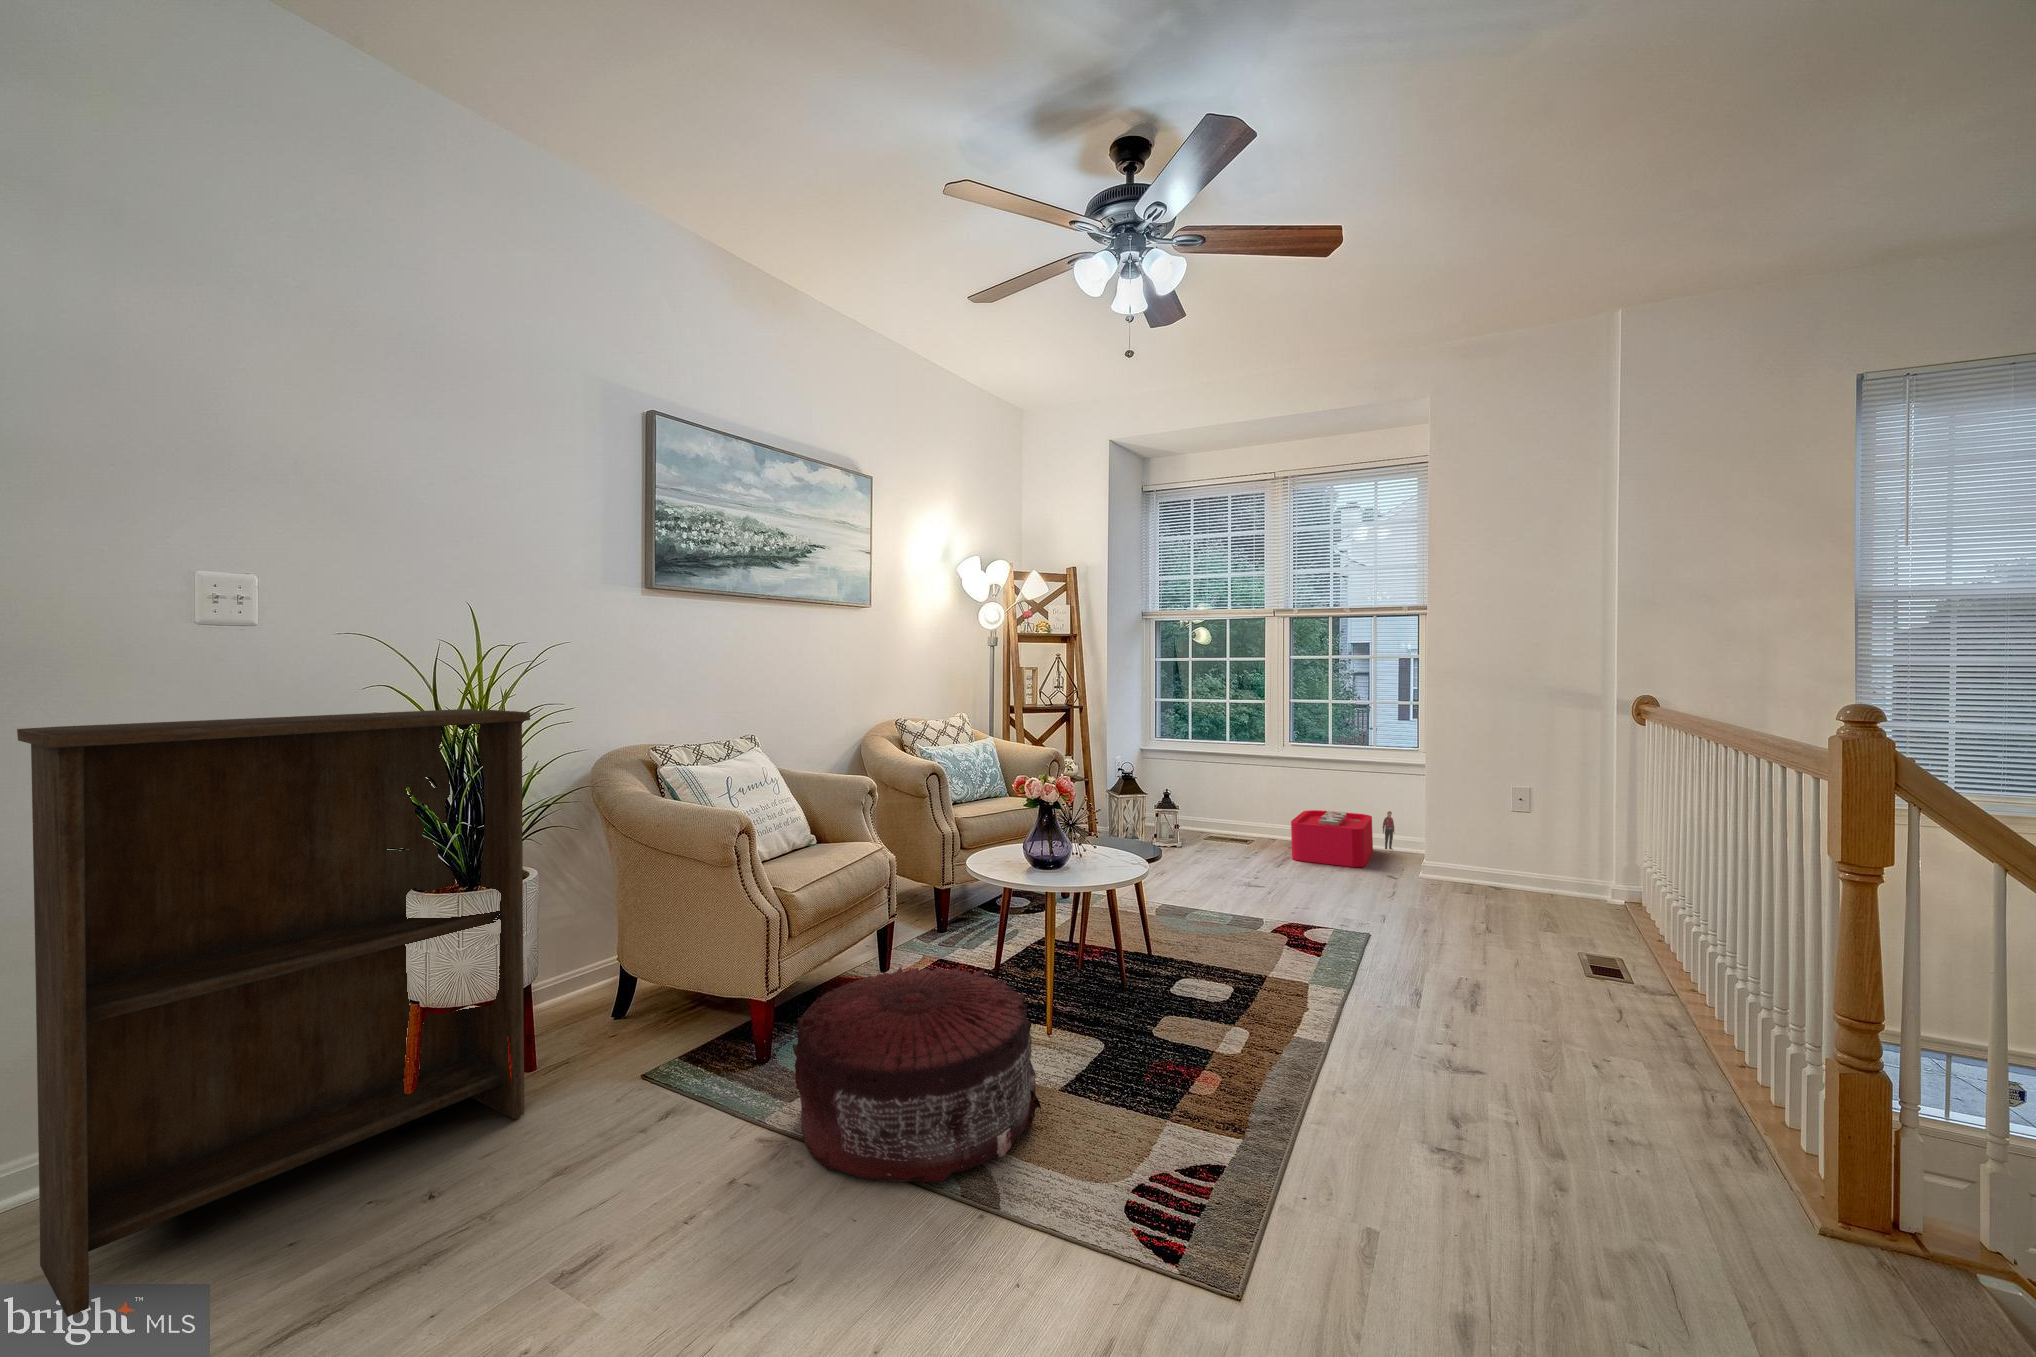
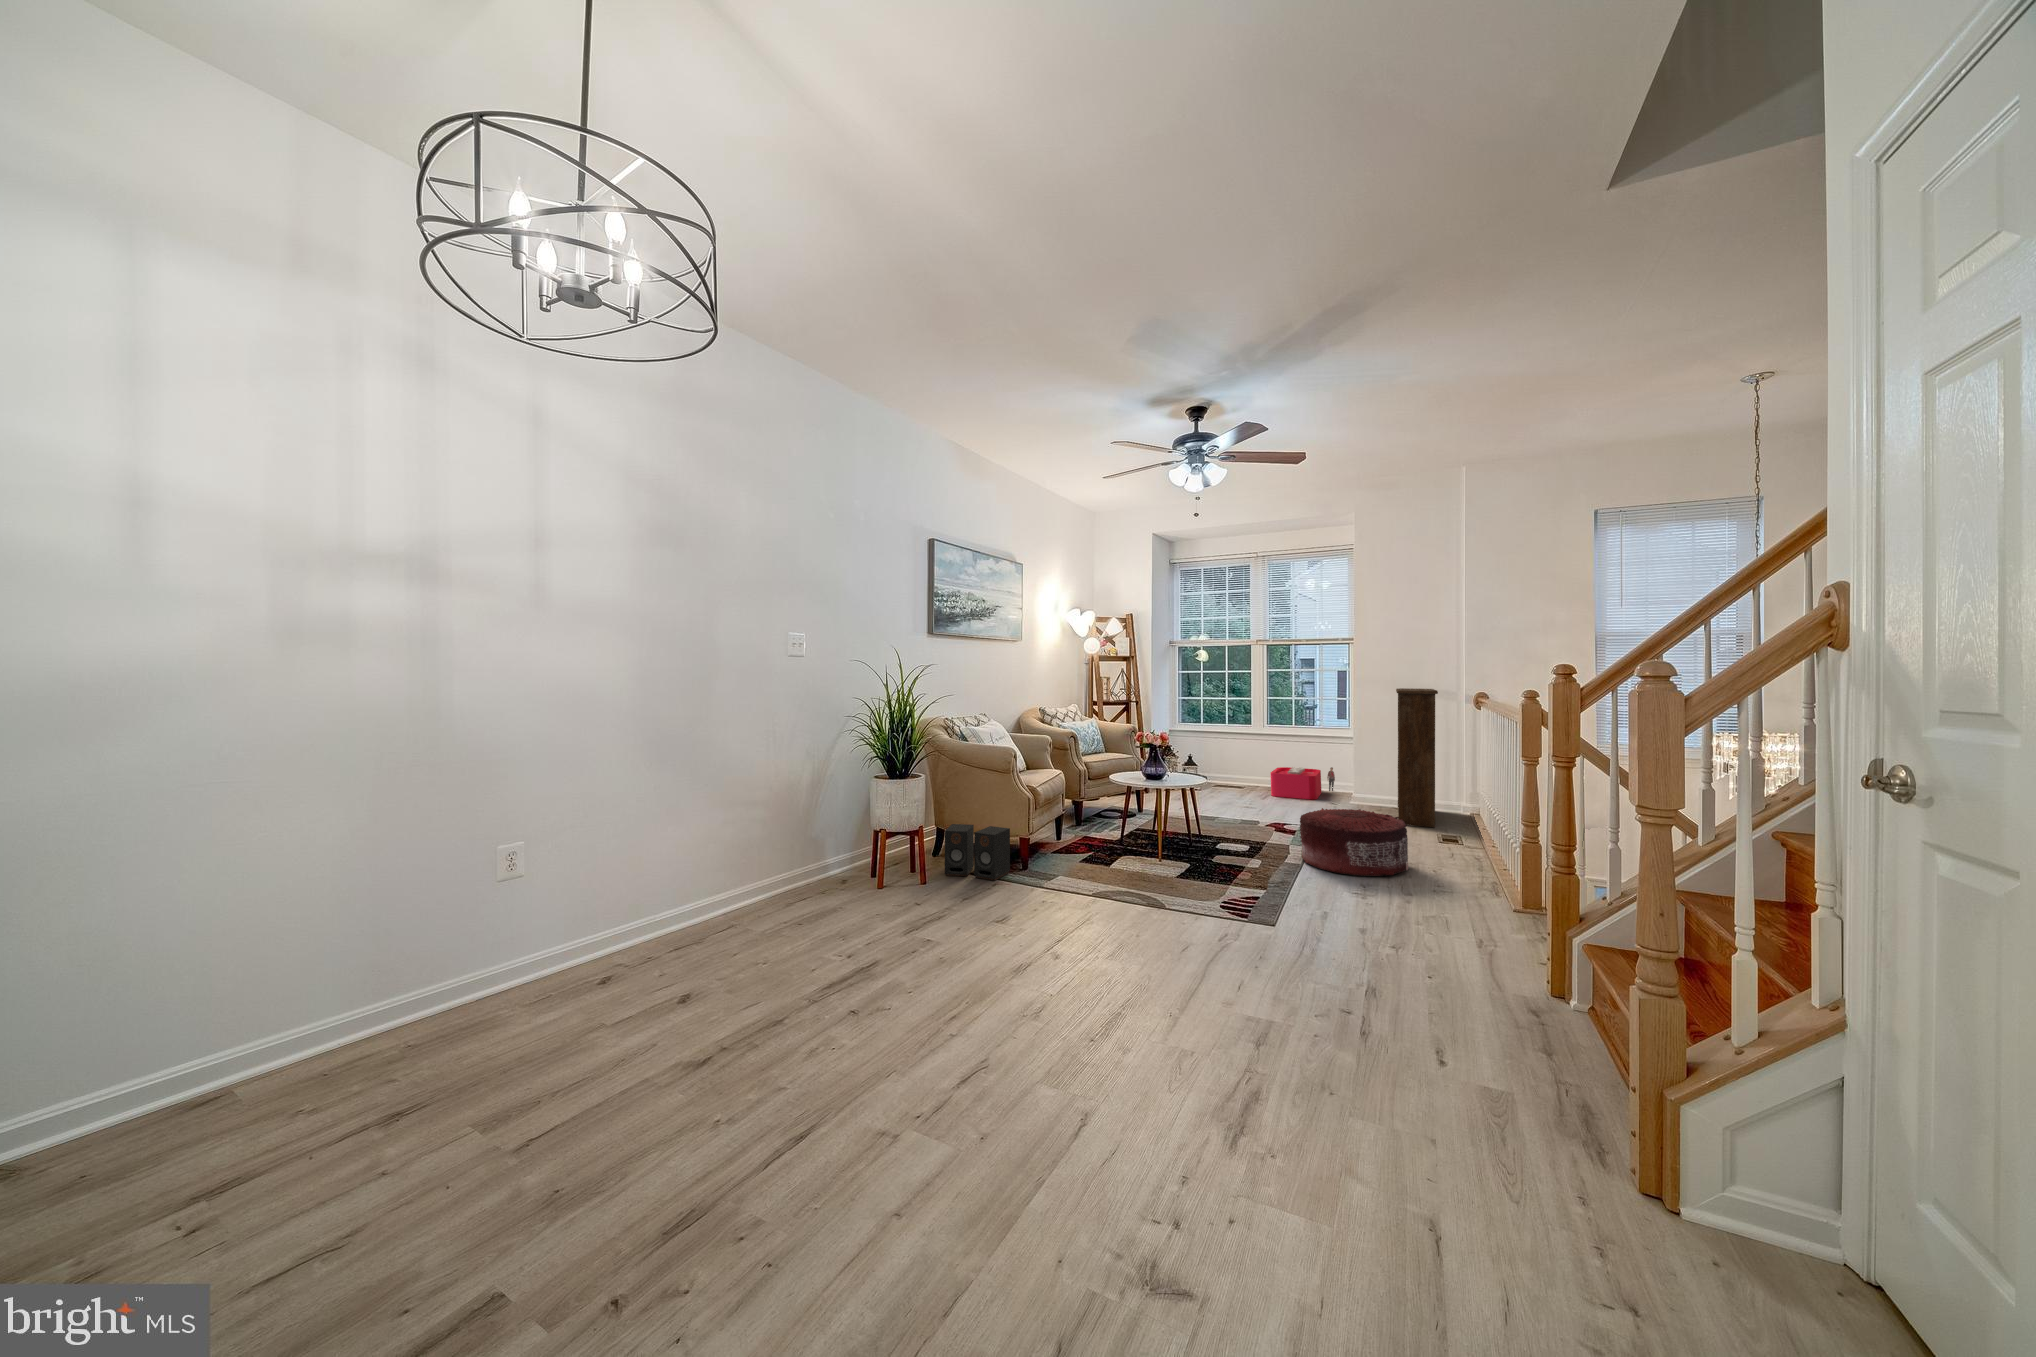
bookshelf: present [17,709,530,1317] -> present [1396,688,1438,827]
pouf: present [793,967,1041,1183] -> present [1300,808,1408,876]
speaker: none [576,968,721,1104] -> present [945,824,1010,880]

